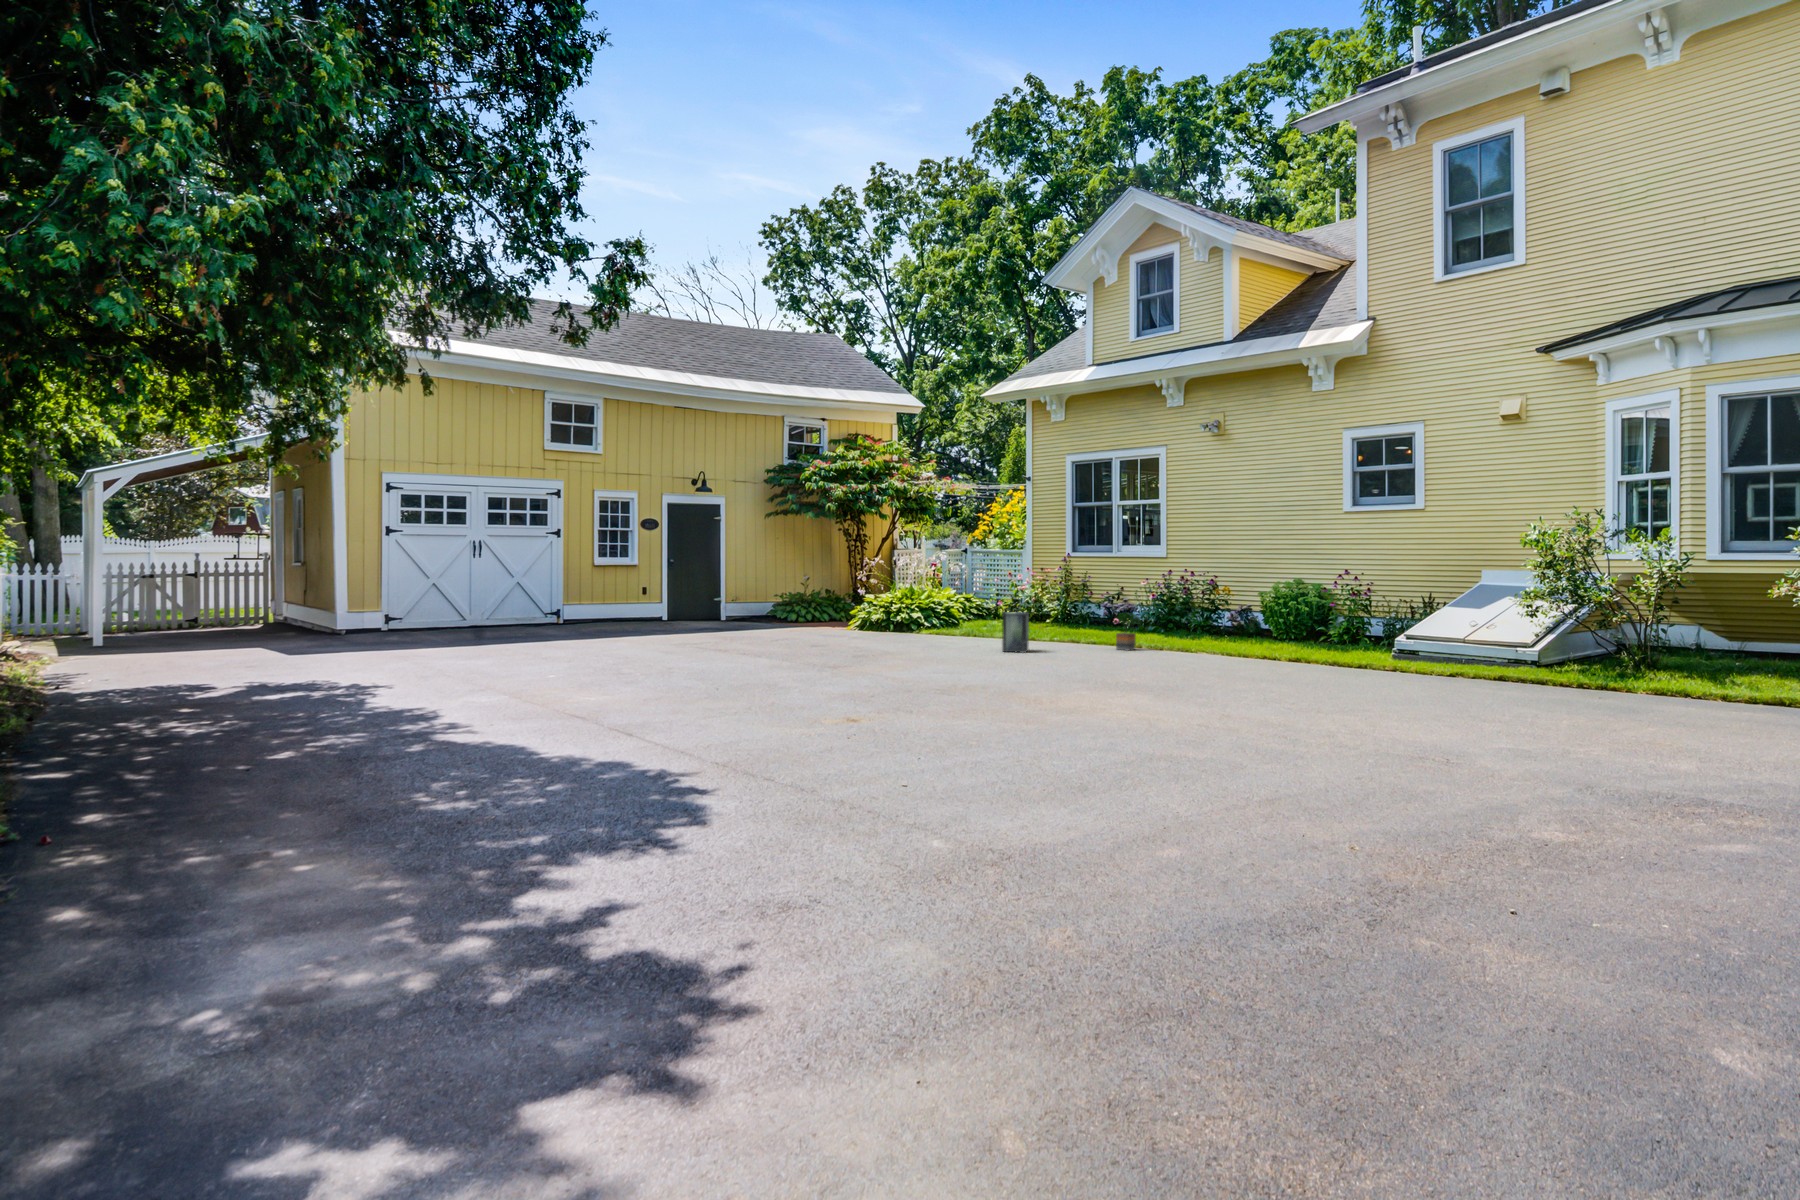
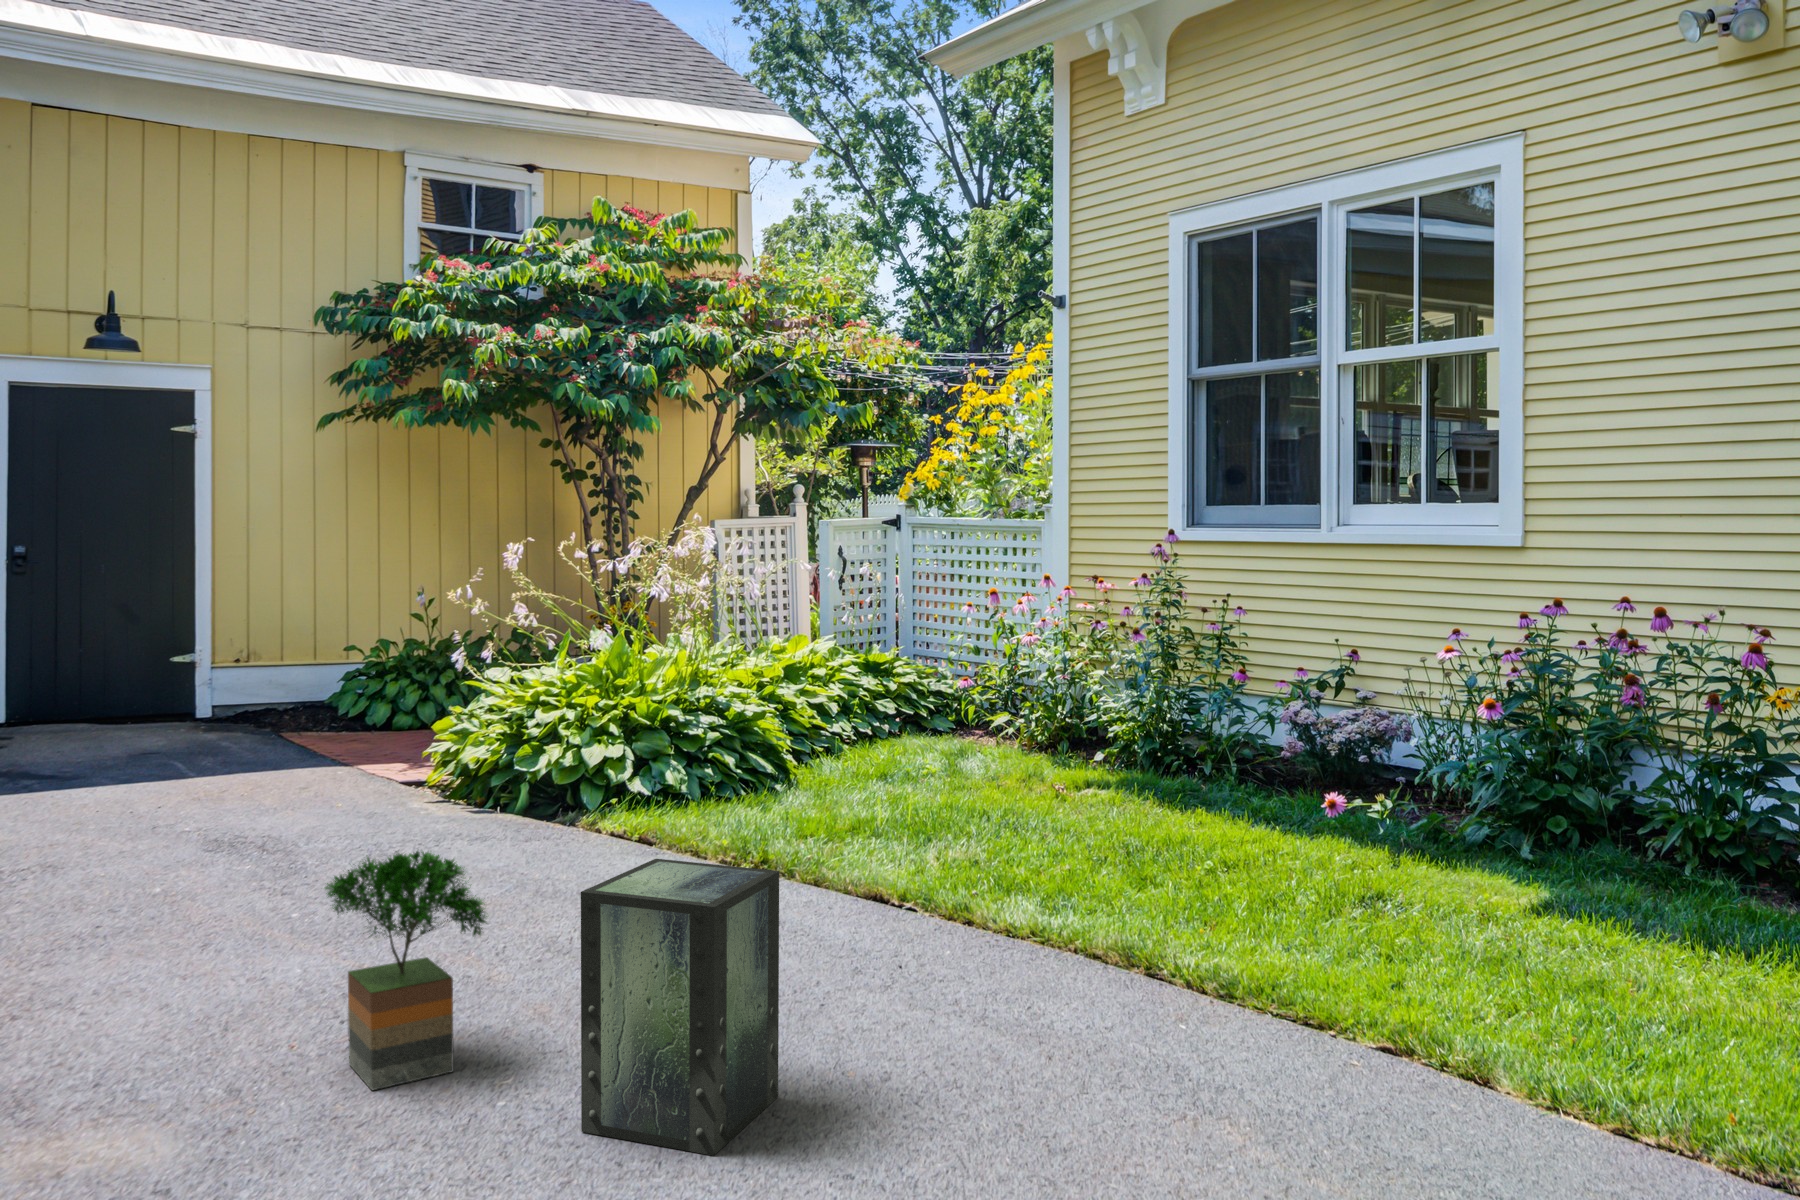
potted tree: present [1115,613,1141,651] -> present [325,851,487,1090]

